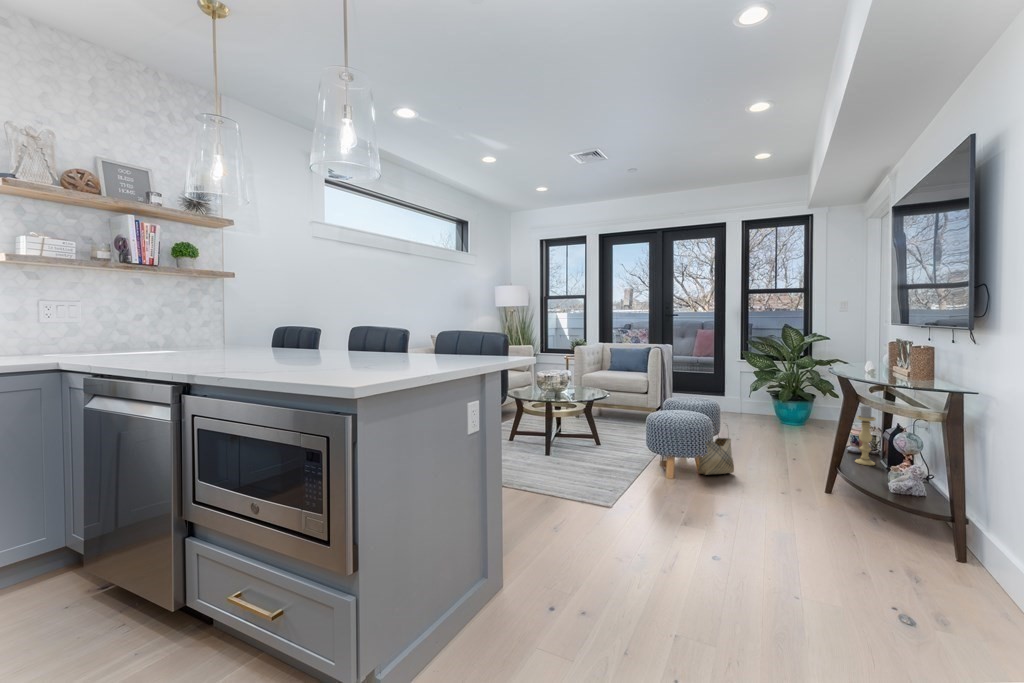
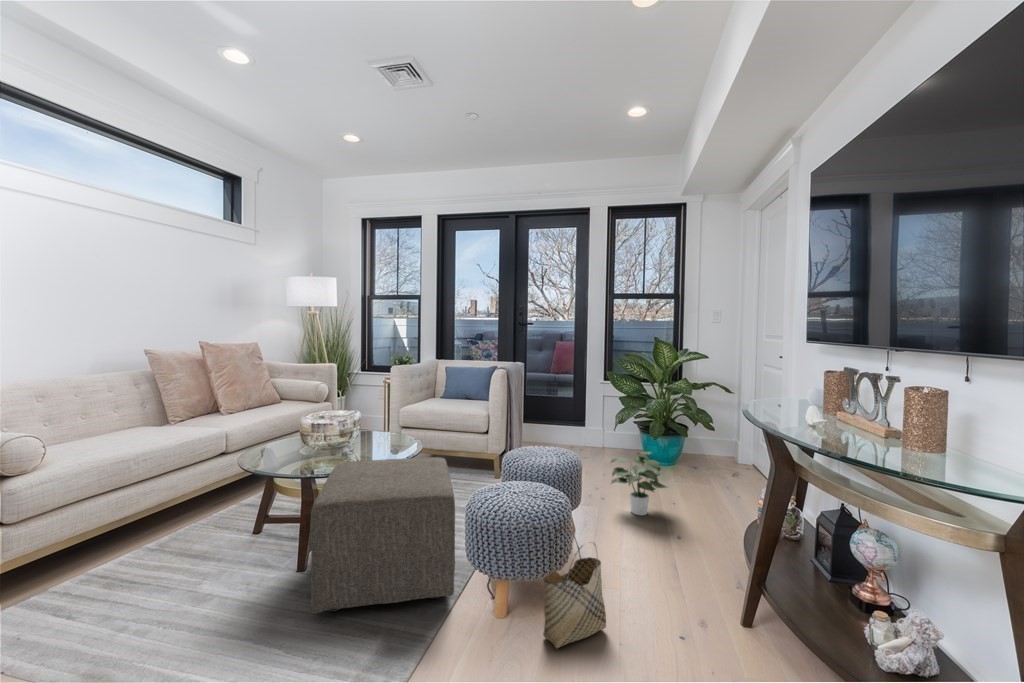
ottoman: none [568,392,646,460] -> present [310,457,455,614]
potted plant: none [741,402,787,444] -> present [611,452,667,516]
candle holder: present [855,405,876,466] -> none [805,503,843,617]

